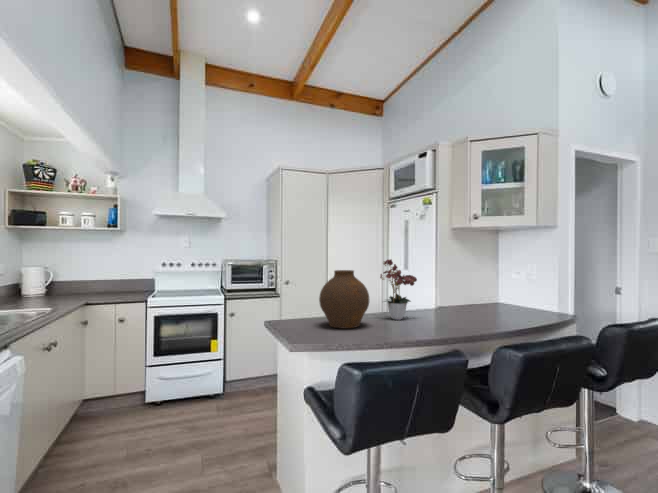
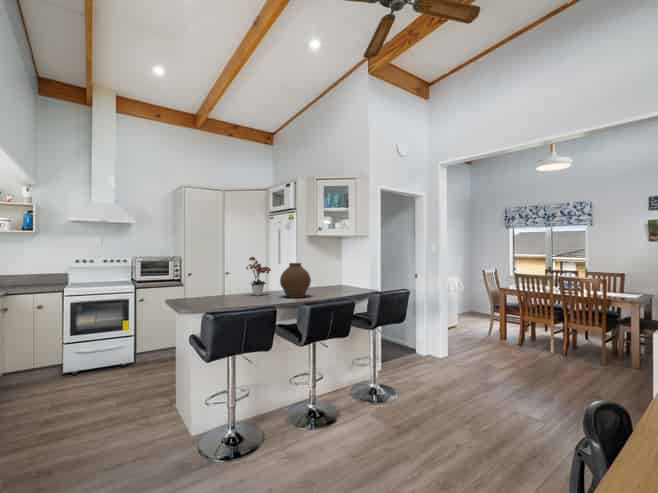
vase: present [319,270,369,328] -> present [280,263,311,298]

